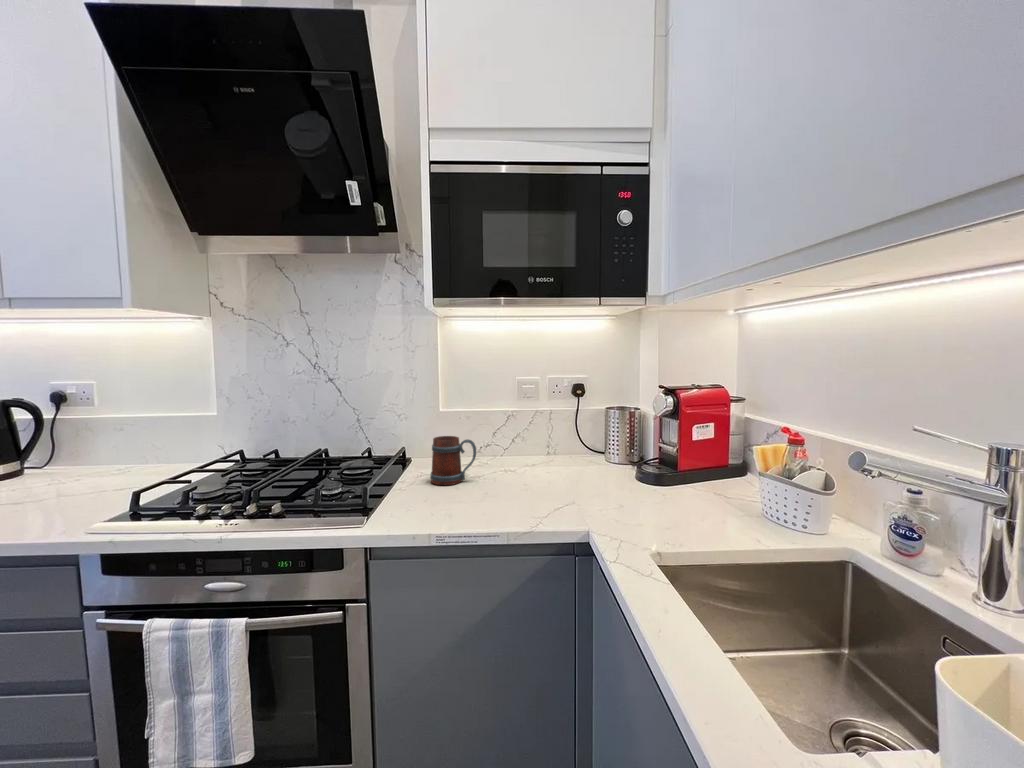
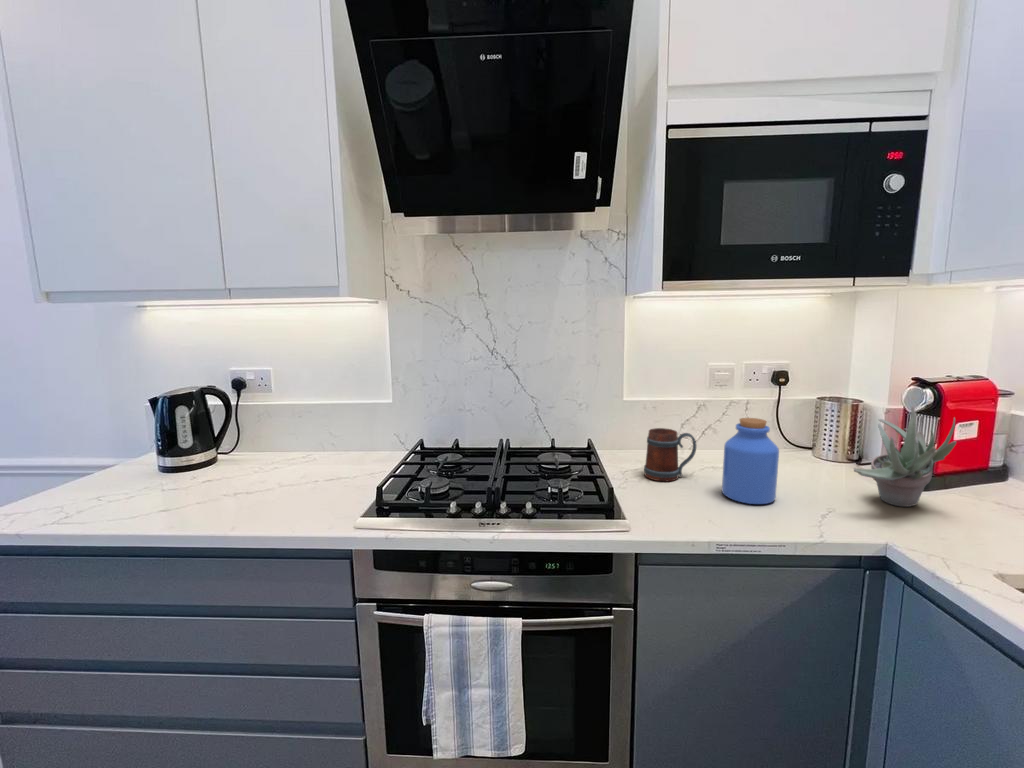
succulent plant: none [577,408,666,501] -> present [854,406,956,507]
jar: none [484,422,529,502] -> present [722,418,779,504]

